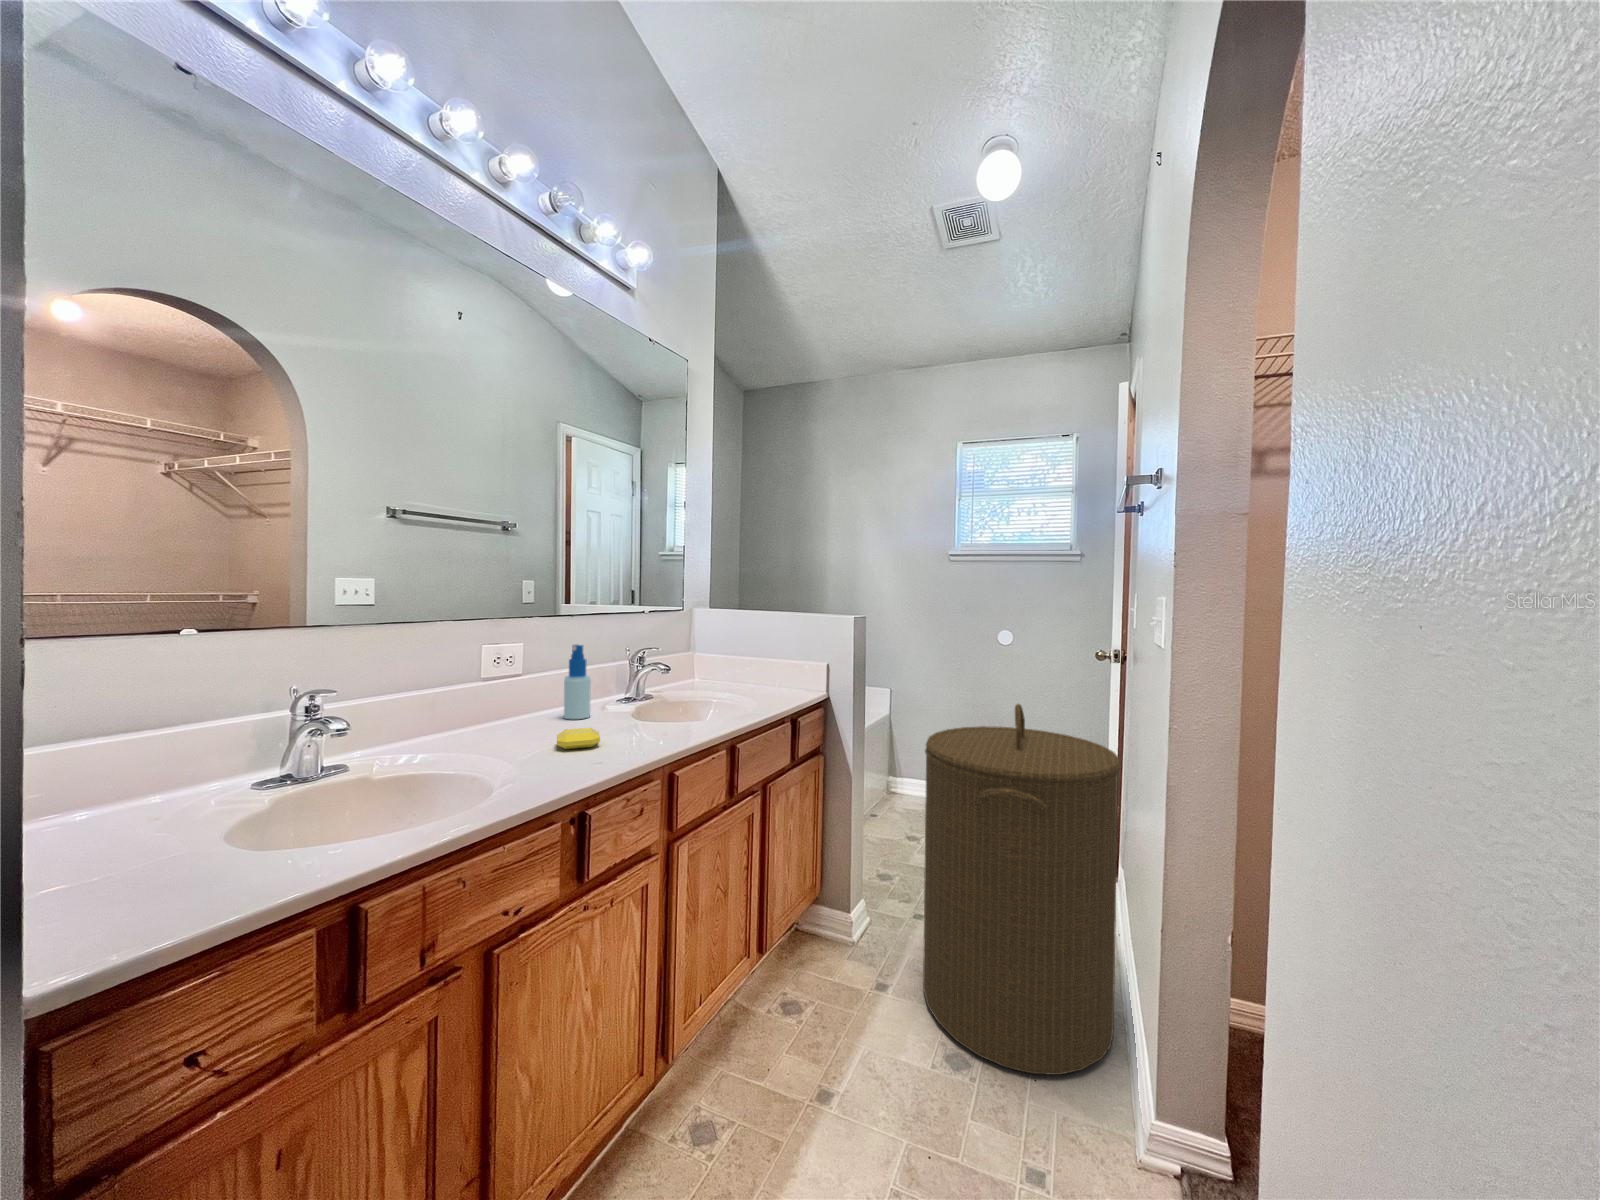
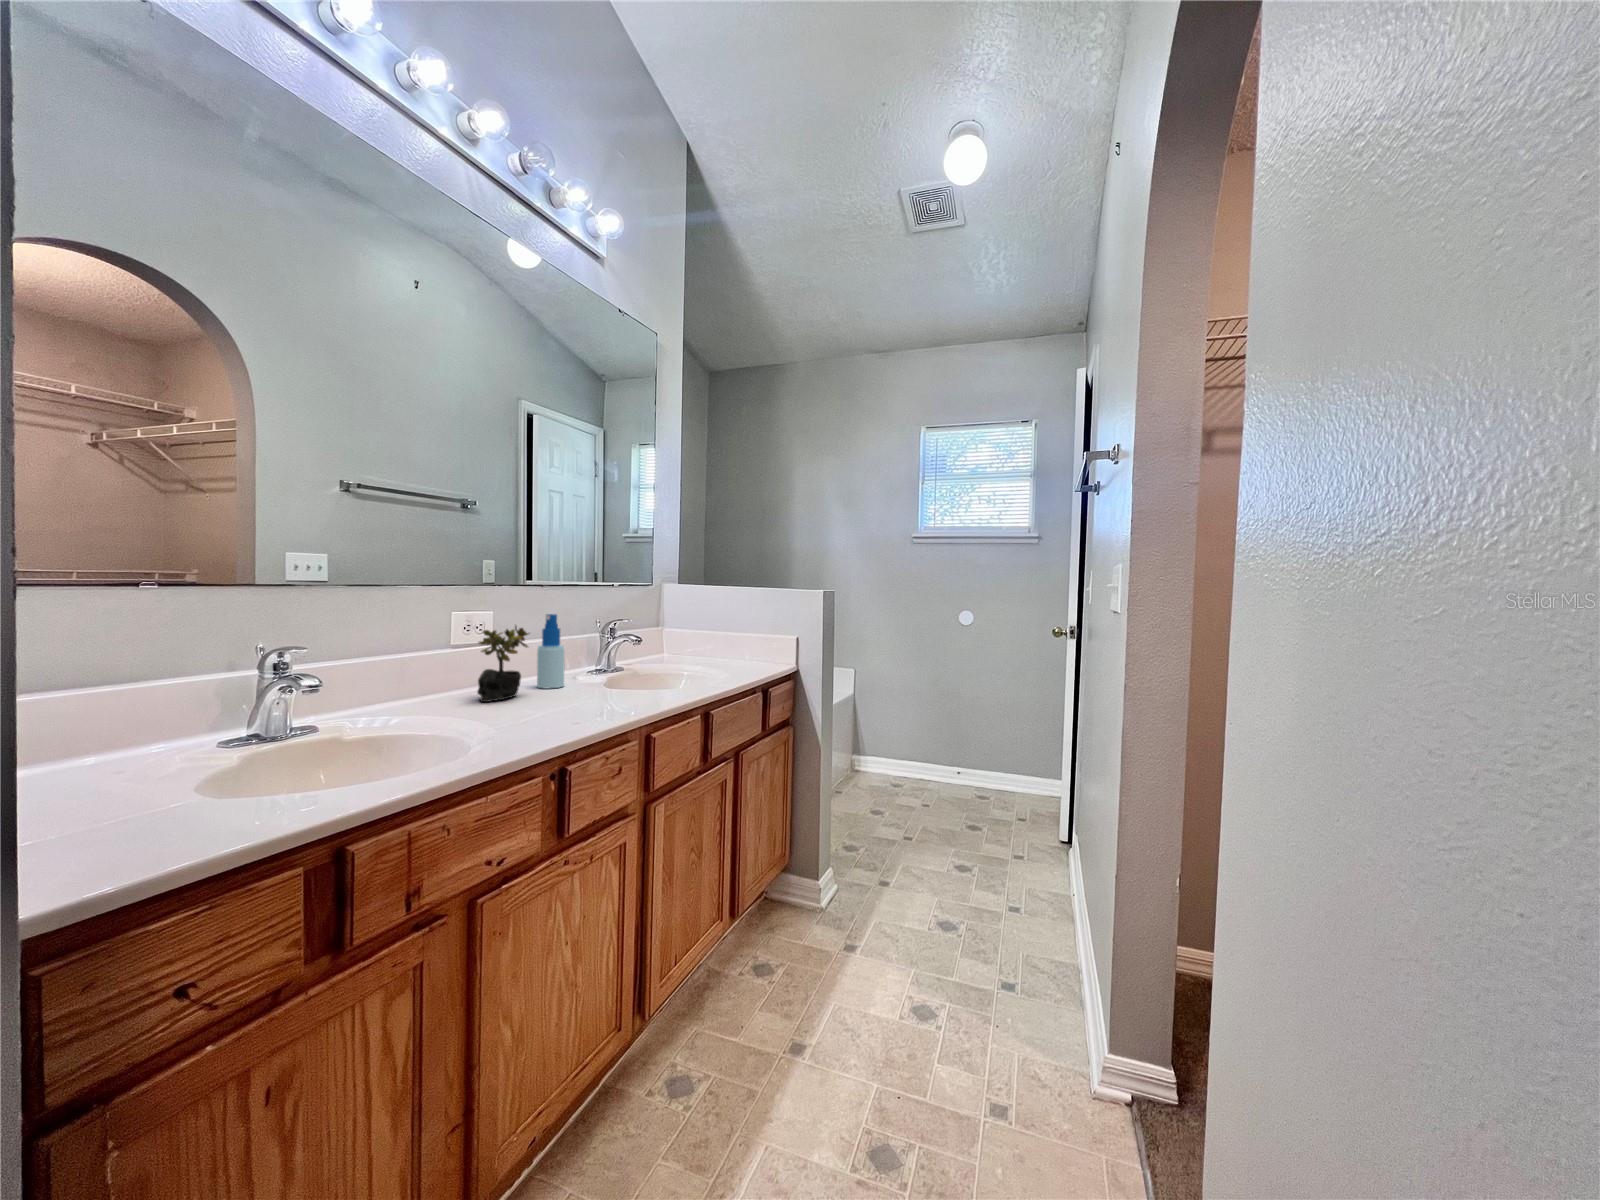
succulent plant: none [504,657,557,736] -> present [477,626,529,702]
laundry hamper: present [923,704,1121,1075] -> none [891,673,1078,1019]
soap bar: present [557,728,600,749] -> none [533,692,578,712]

